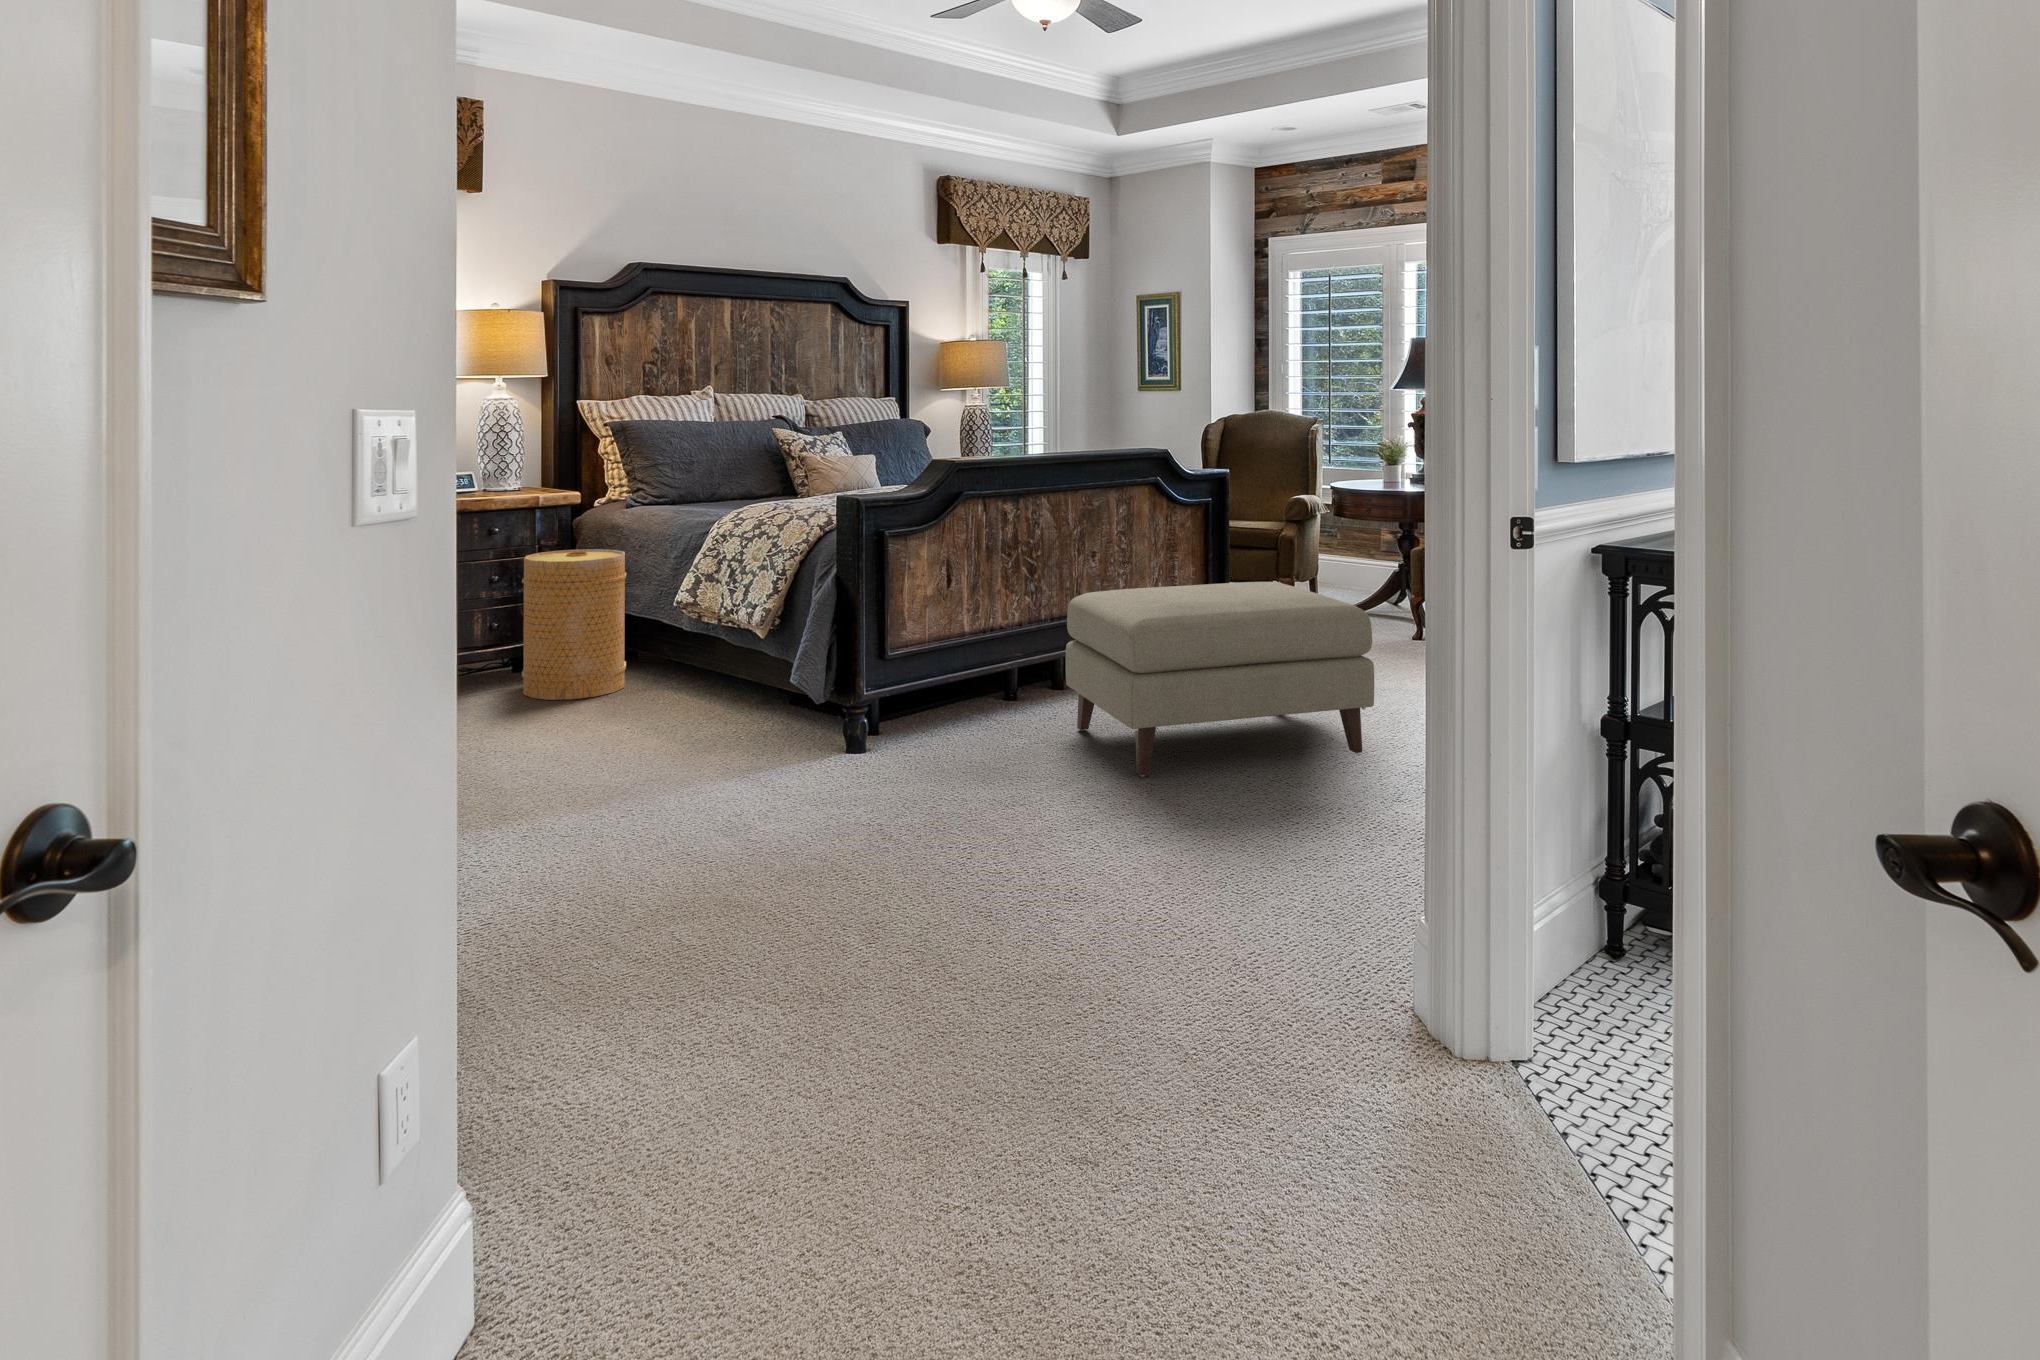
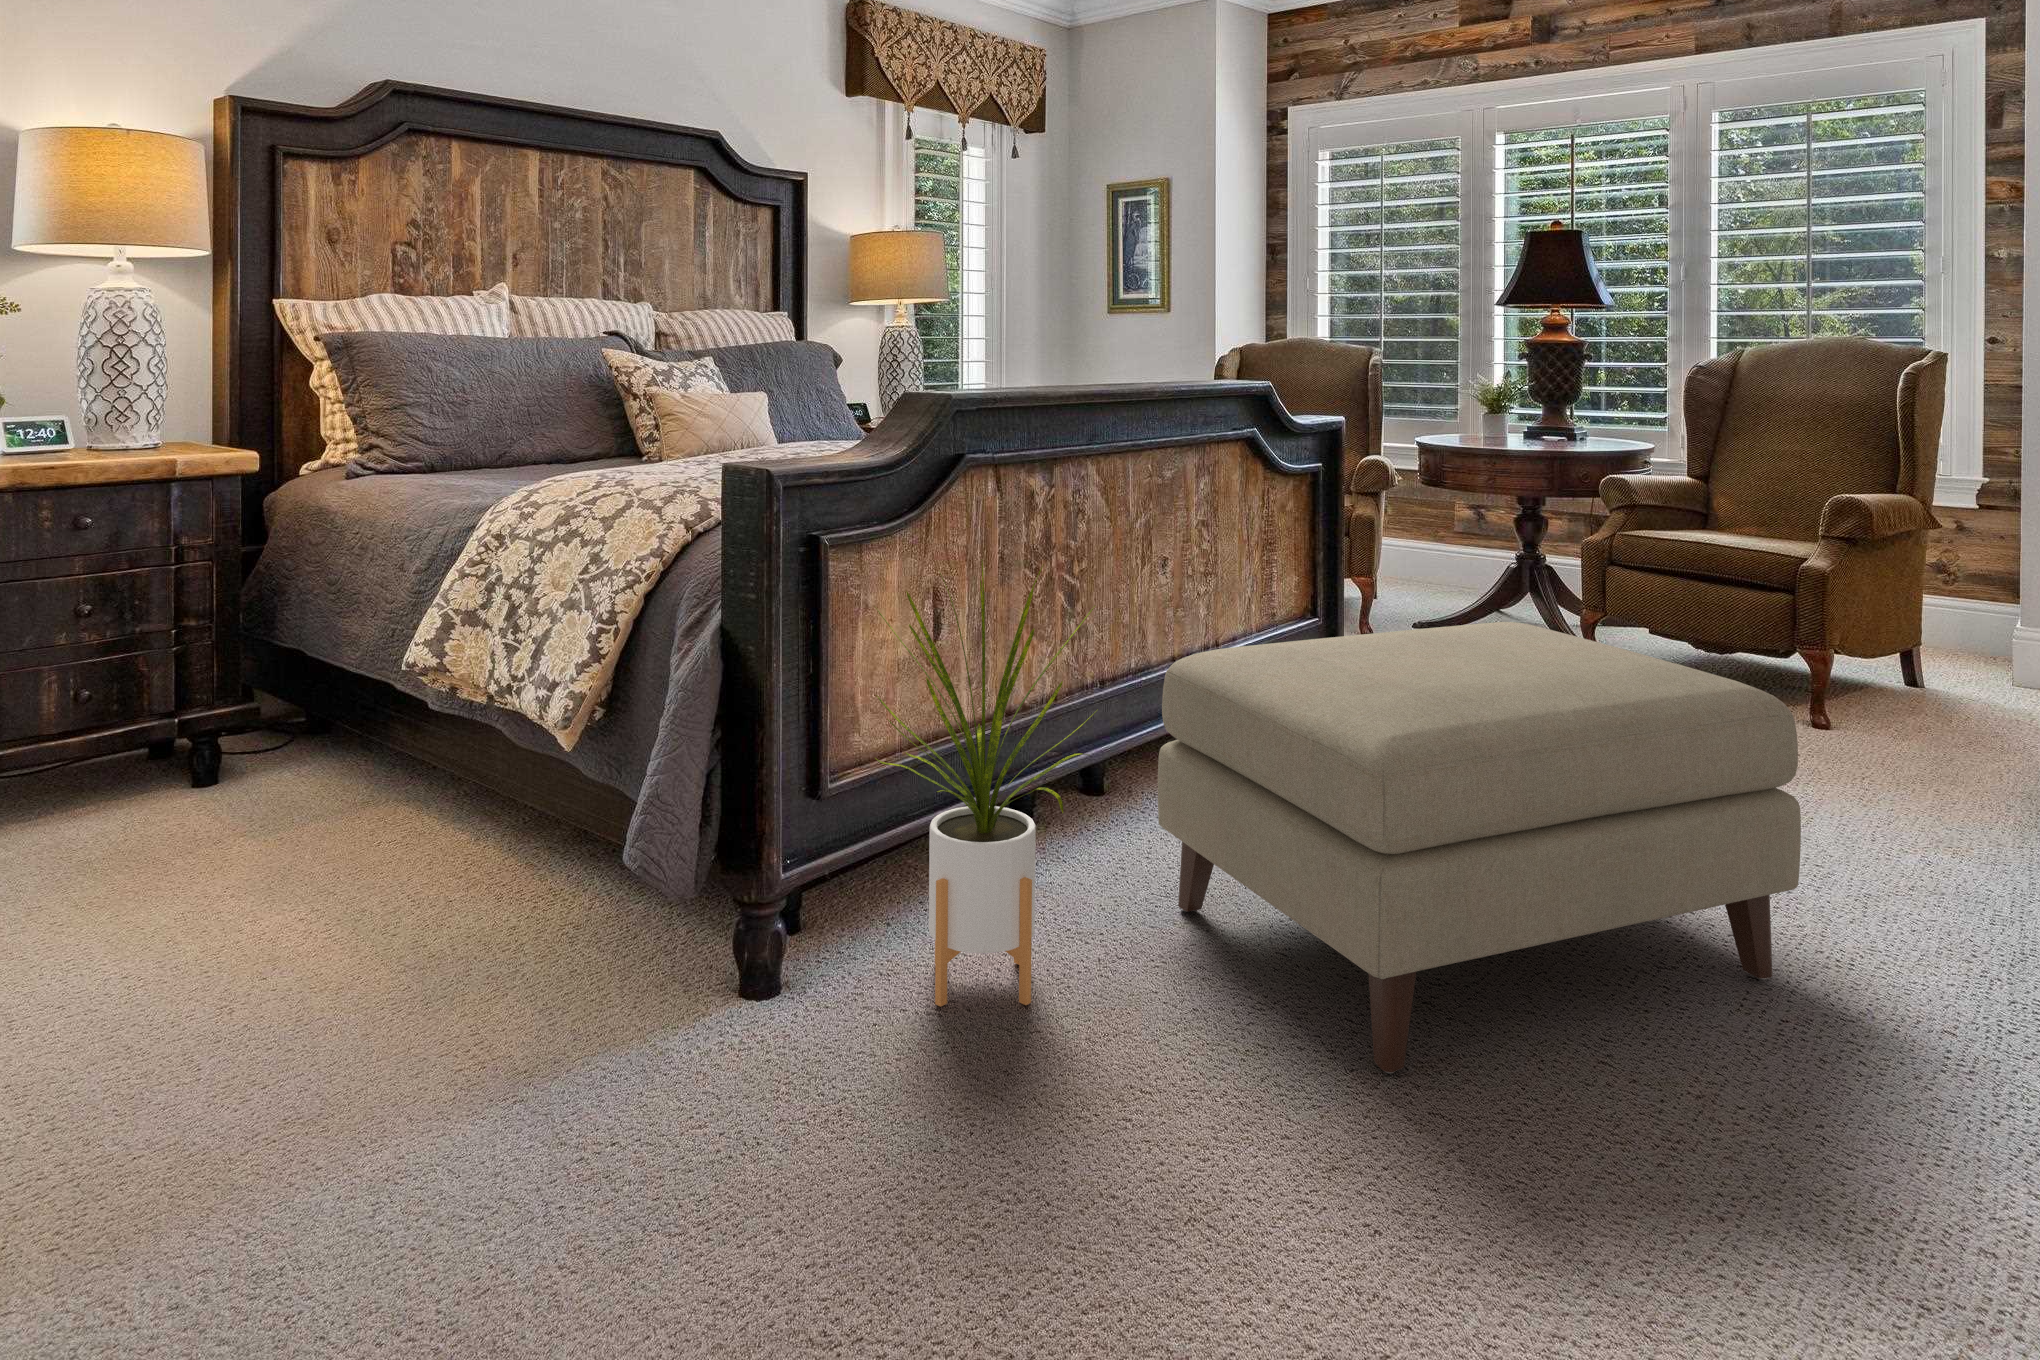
house plant: none [910,541,1021,757] -> present [875,561,1095,1007]
basket: present [522,549,626,700] -> none [129,551,334,834]

